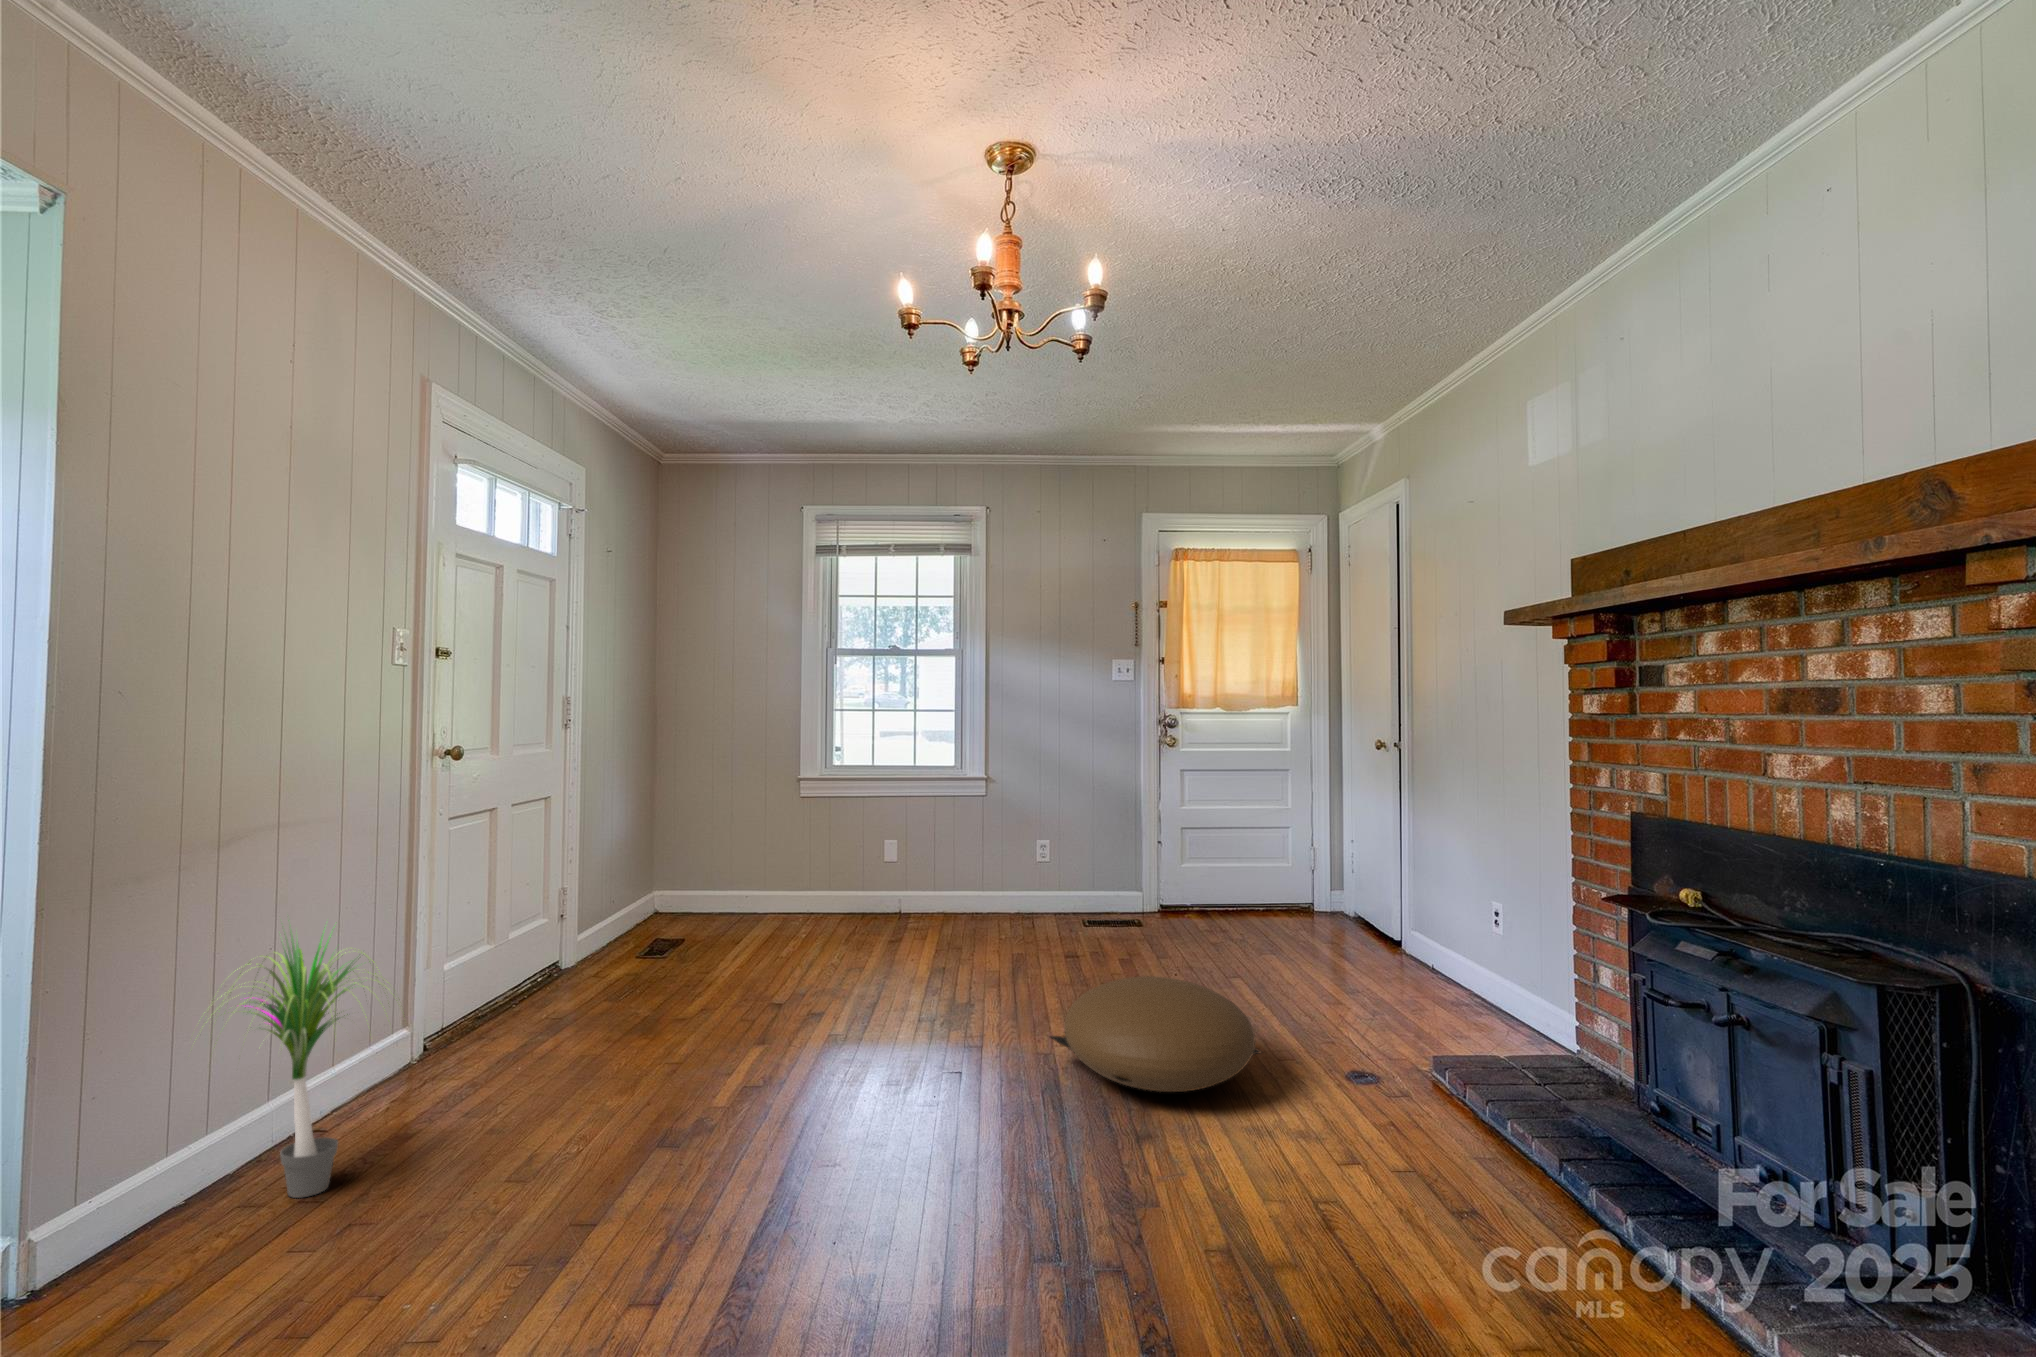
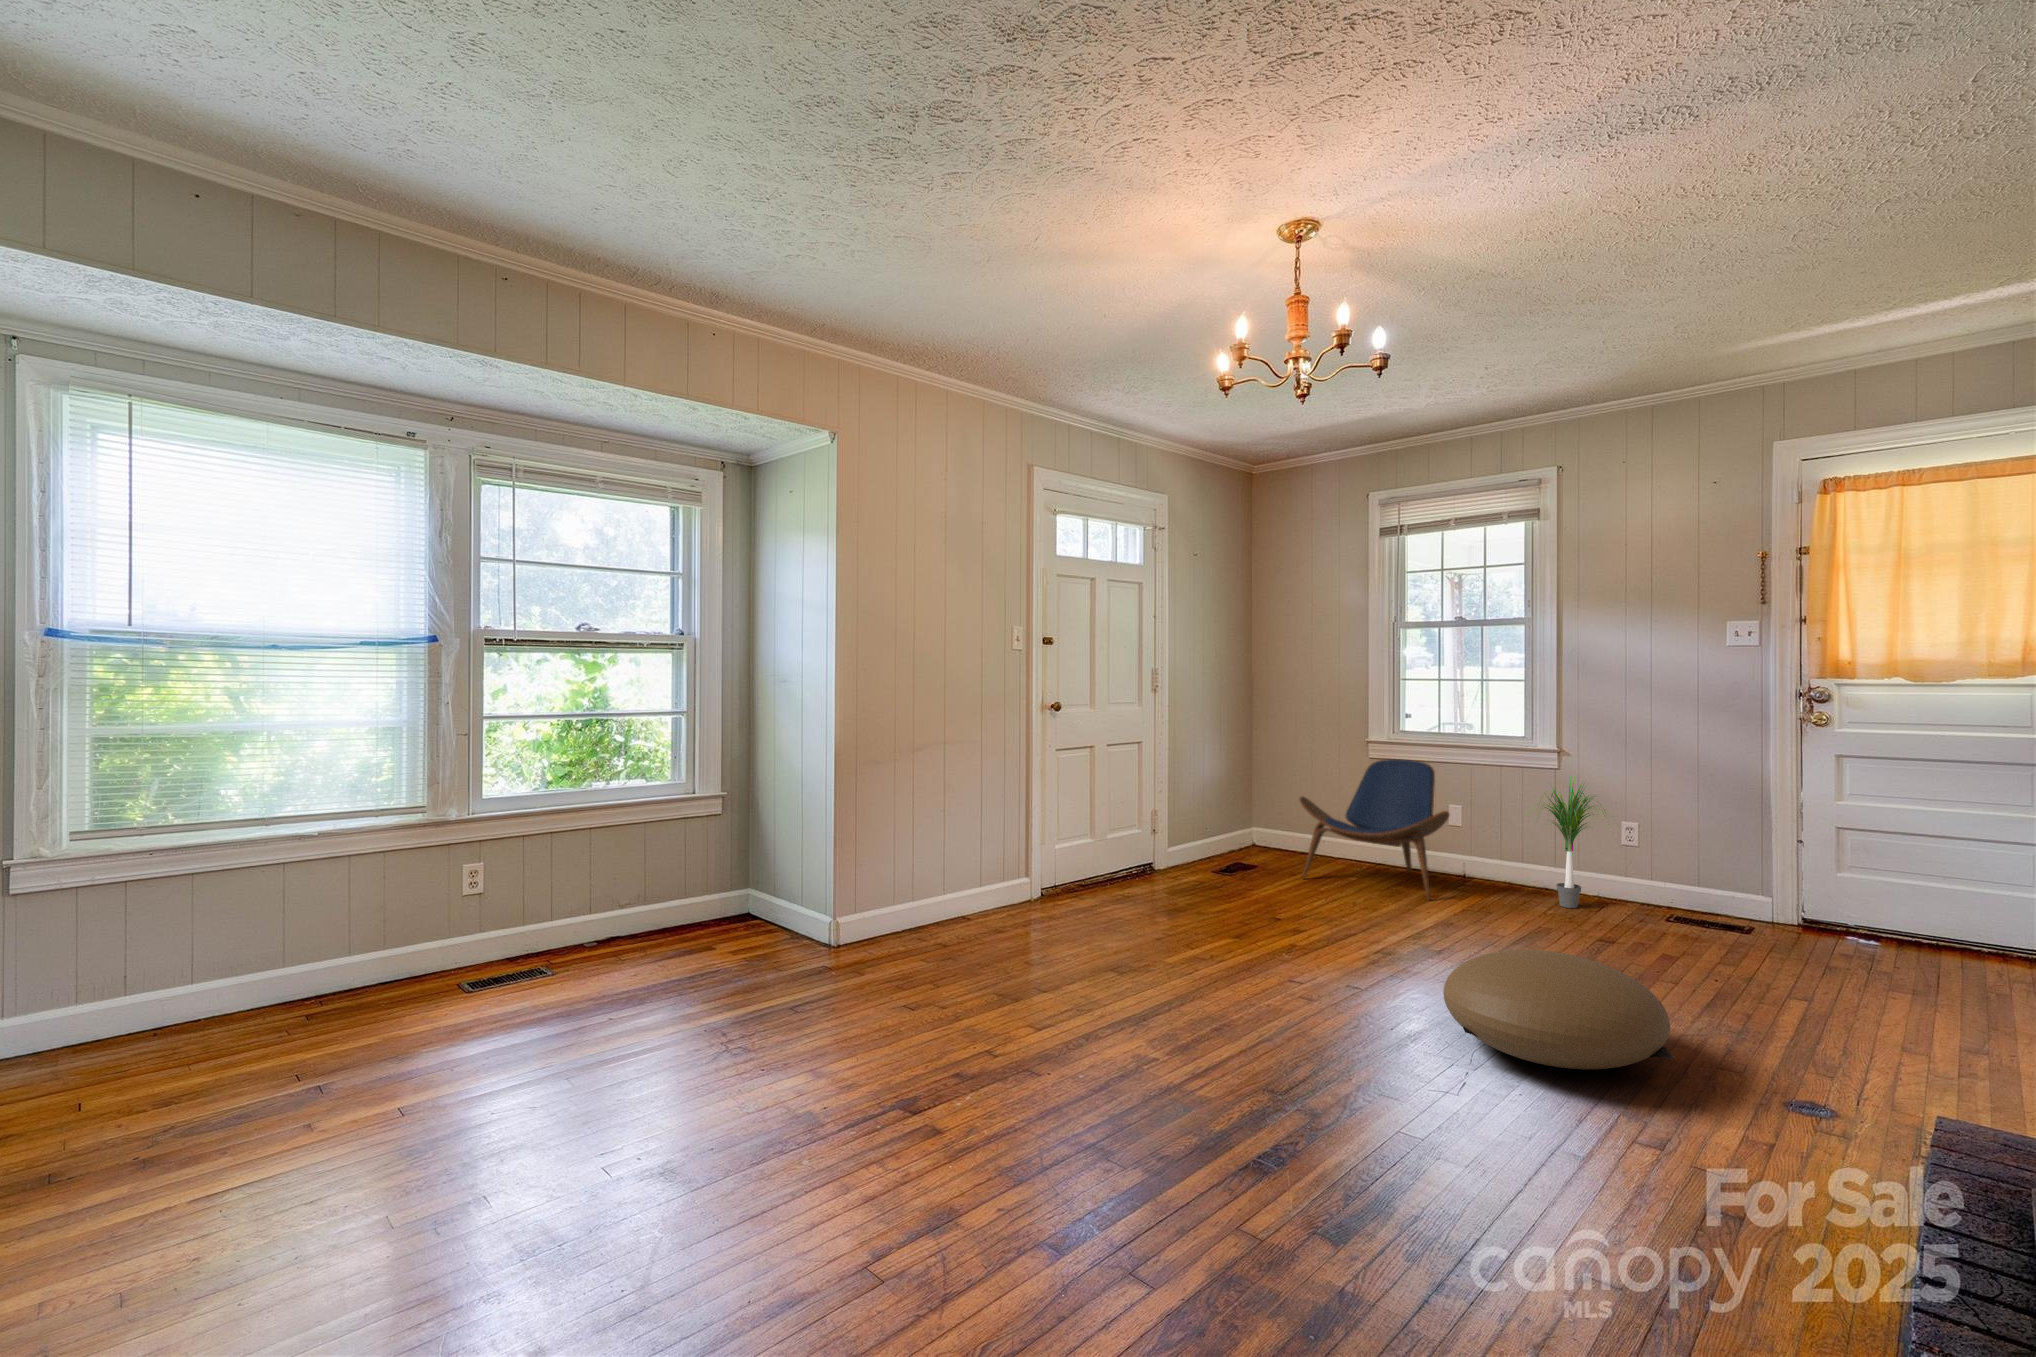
lounge chair: none [747,796,913,945] -> present [1299,759,1449,900]
potted plant: present [213,920,387,1198] -> present [1532,777,1606,908]

